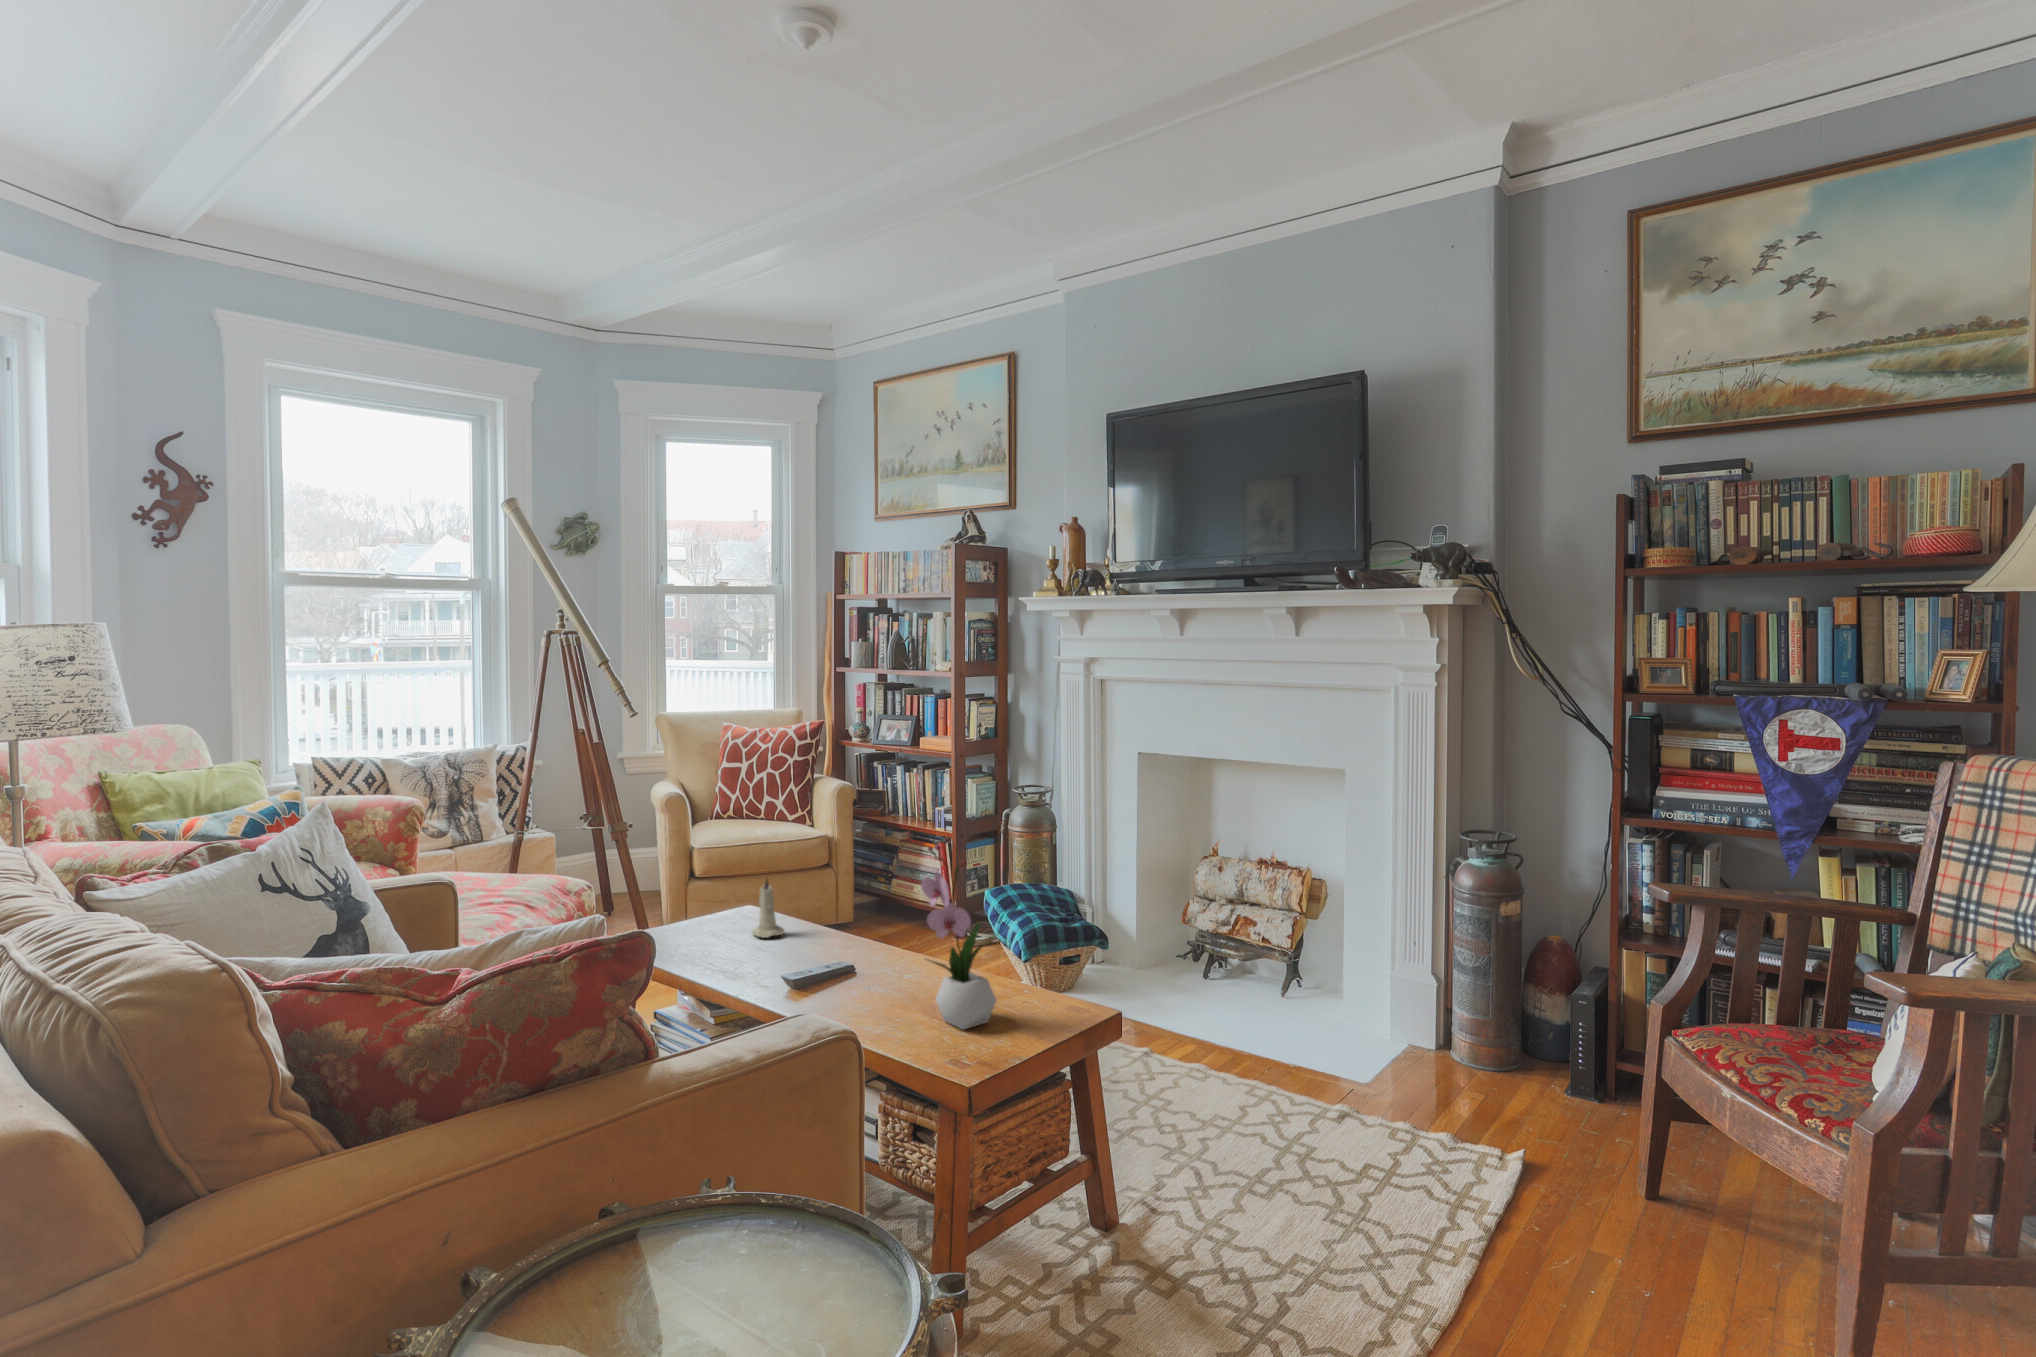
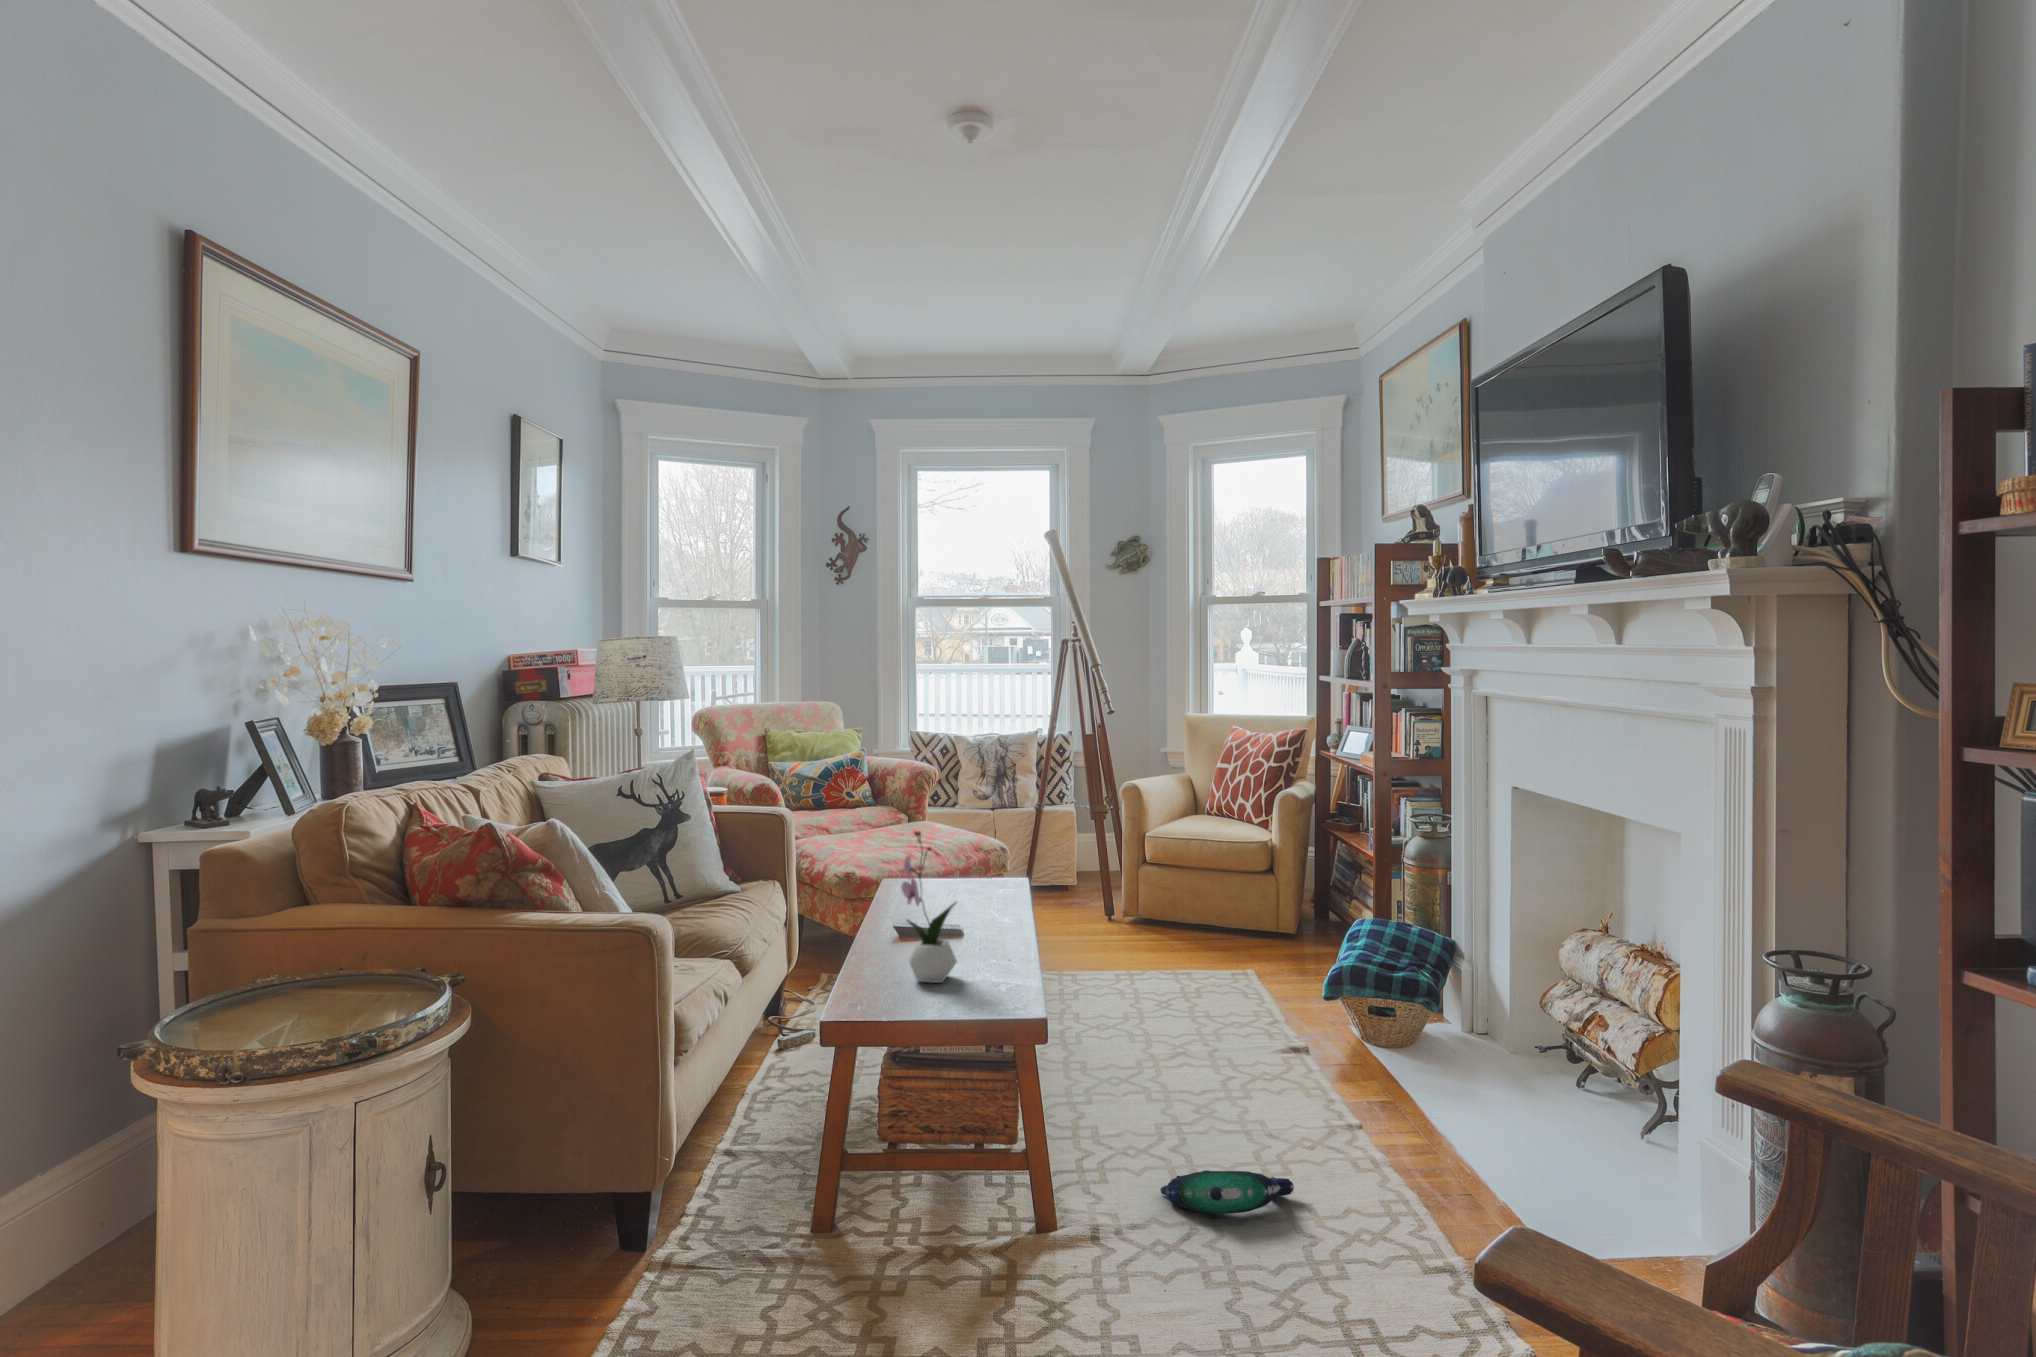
candle: present [752,878,784,938] -> none [971,848,996,897]
plush toy: none [1172,1109,1259,1171] -> present [1160,1170,1294,1214]

